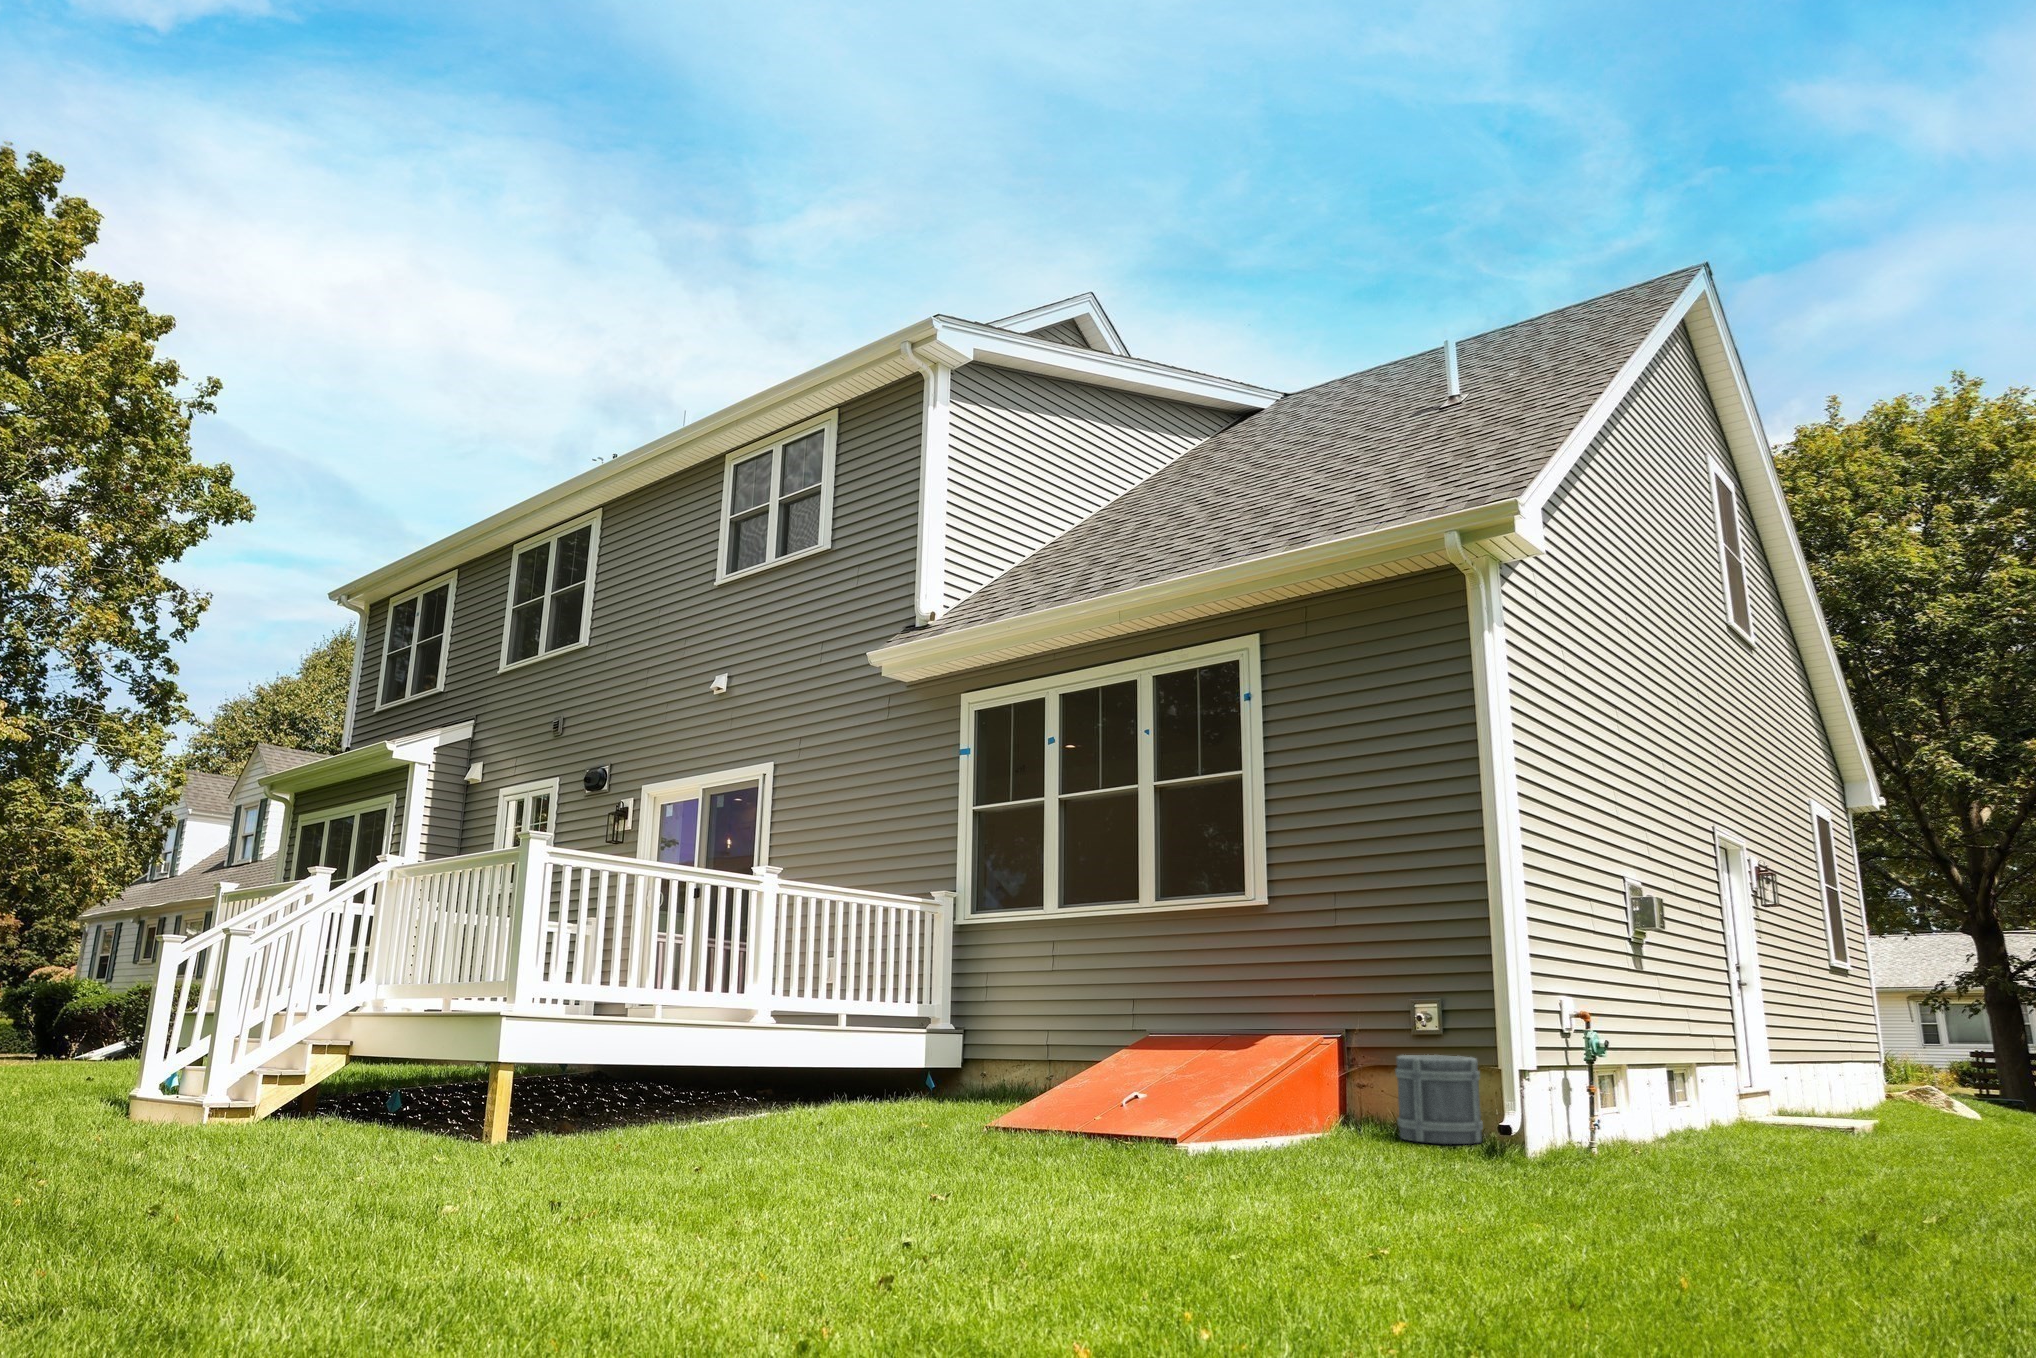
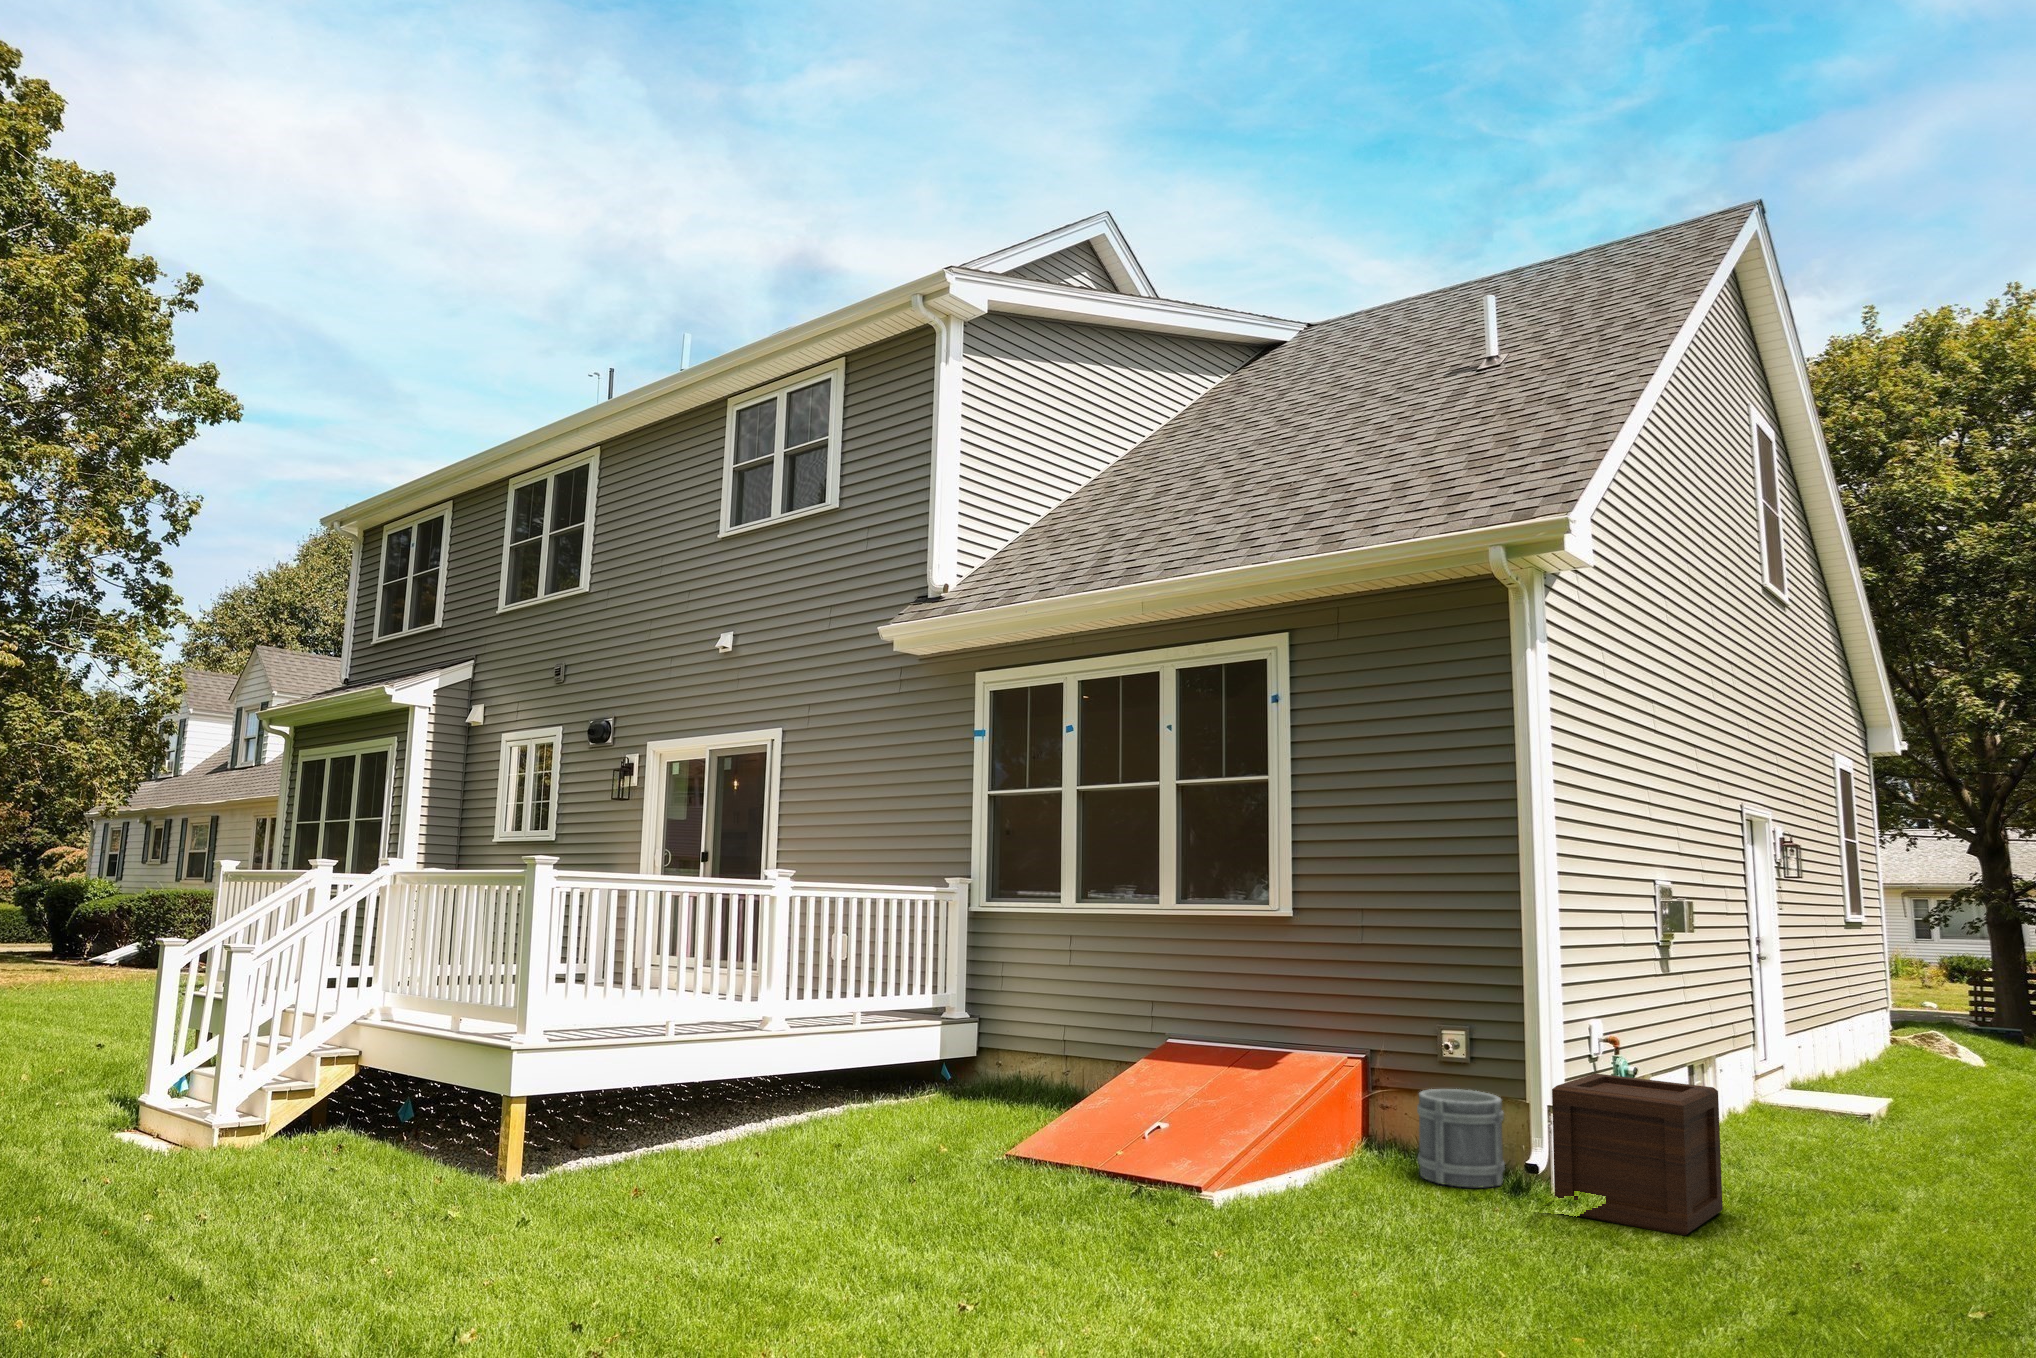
wooden crate: none [1526,1041,1699,1181] -> present [1552,1073,1723,1235]

